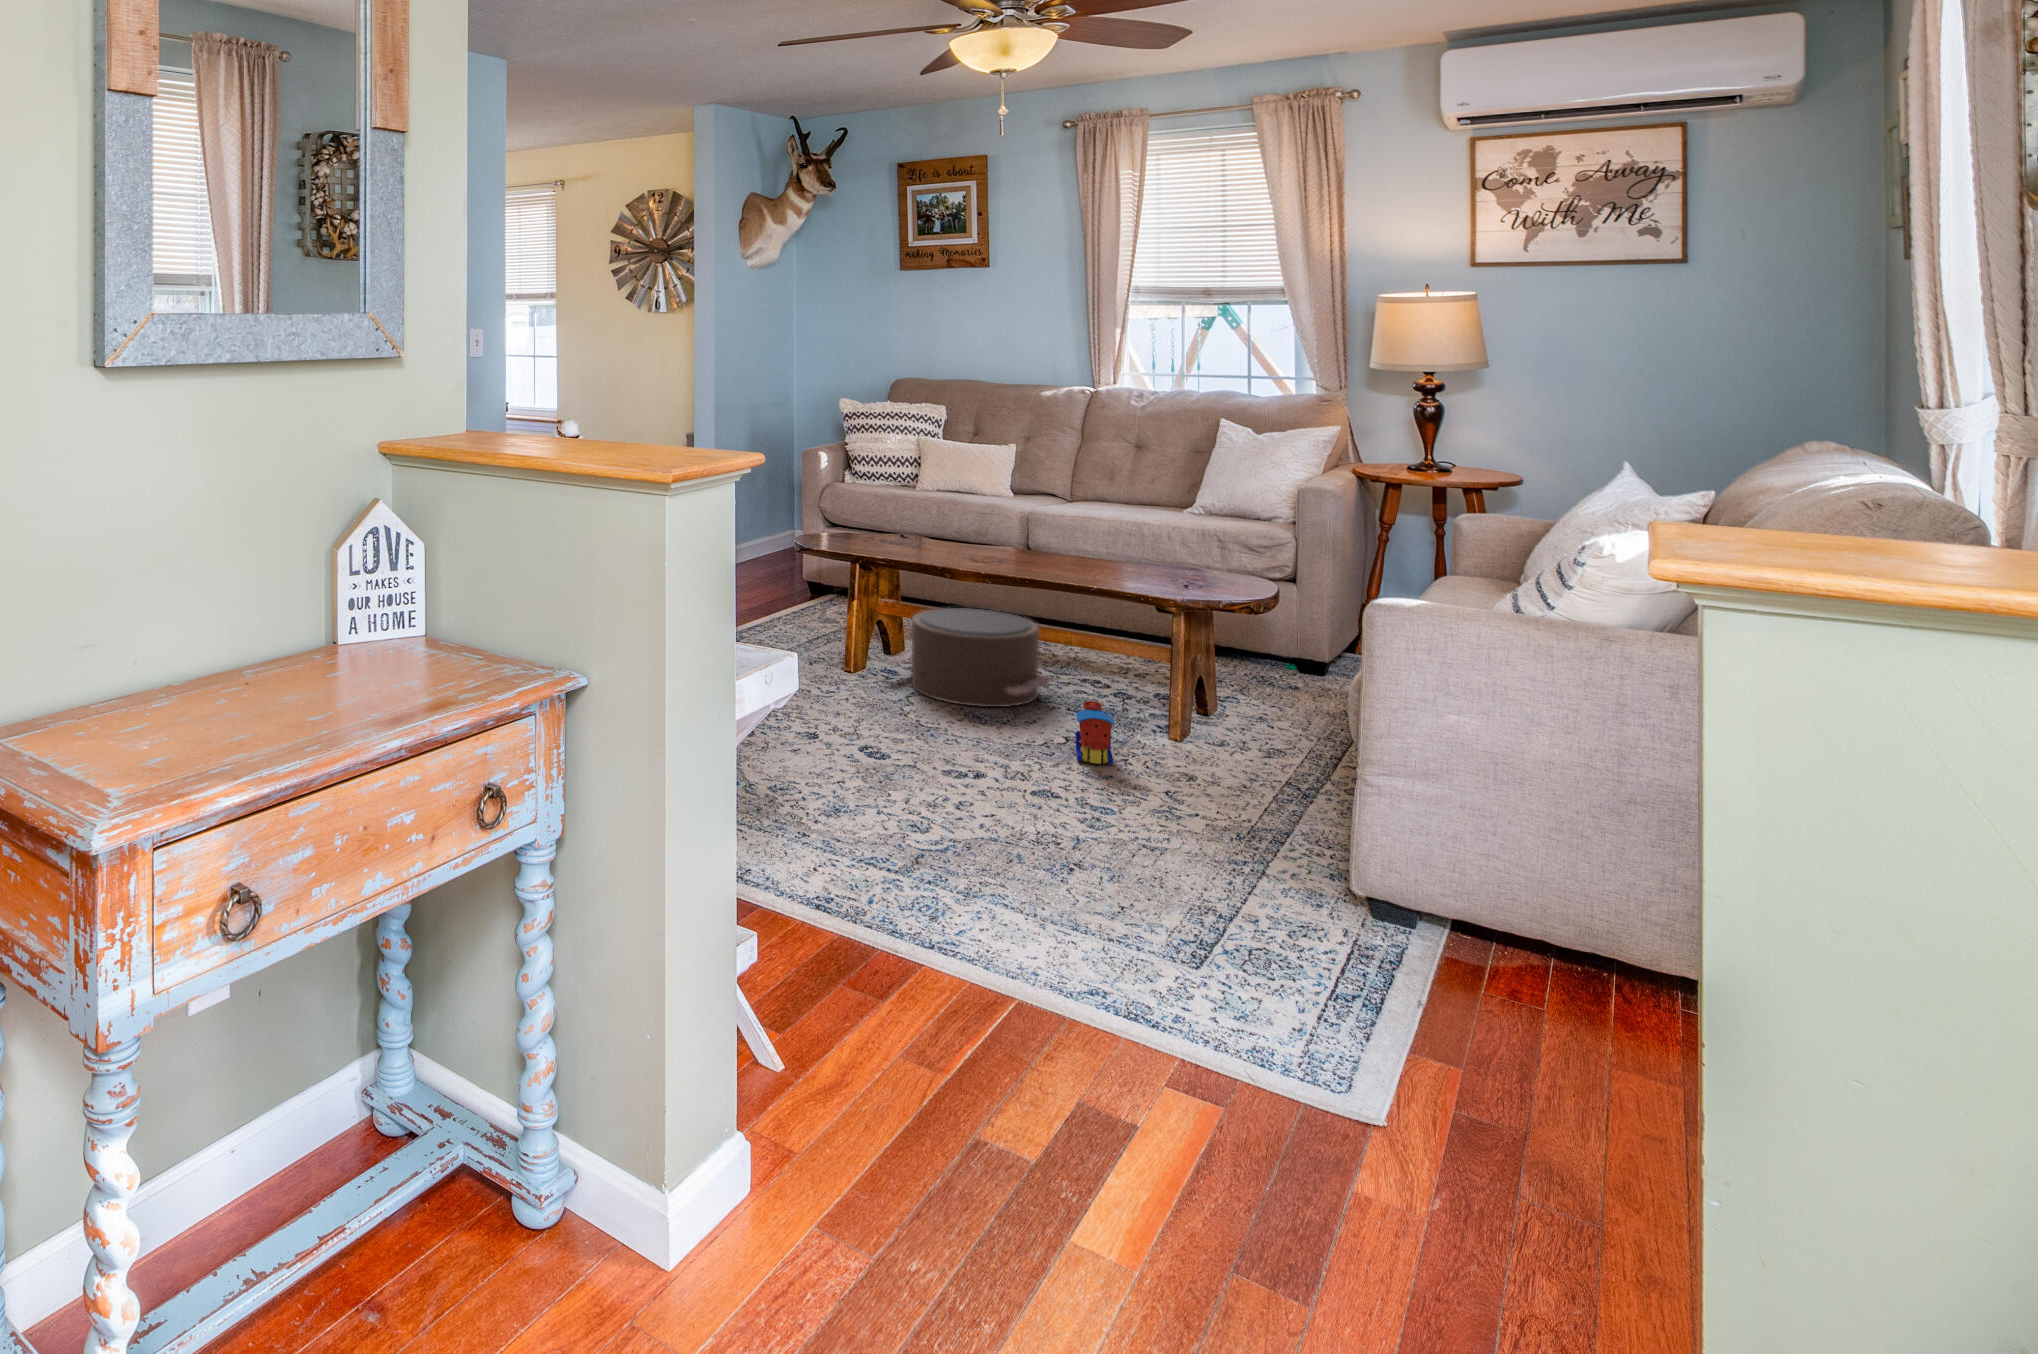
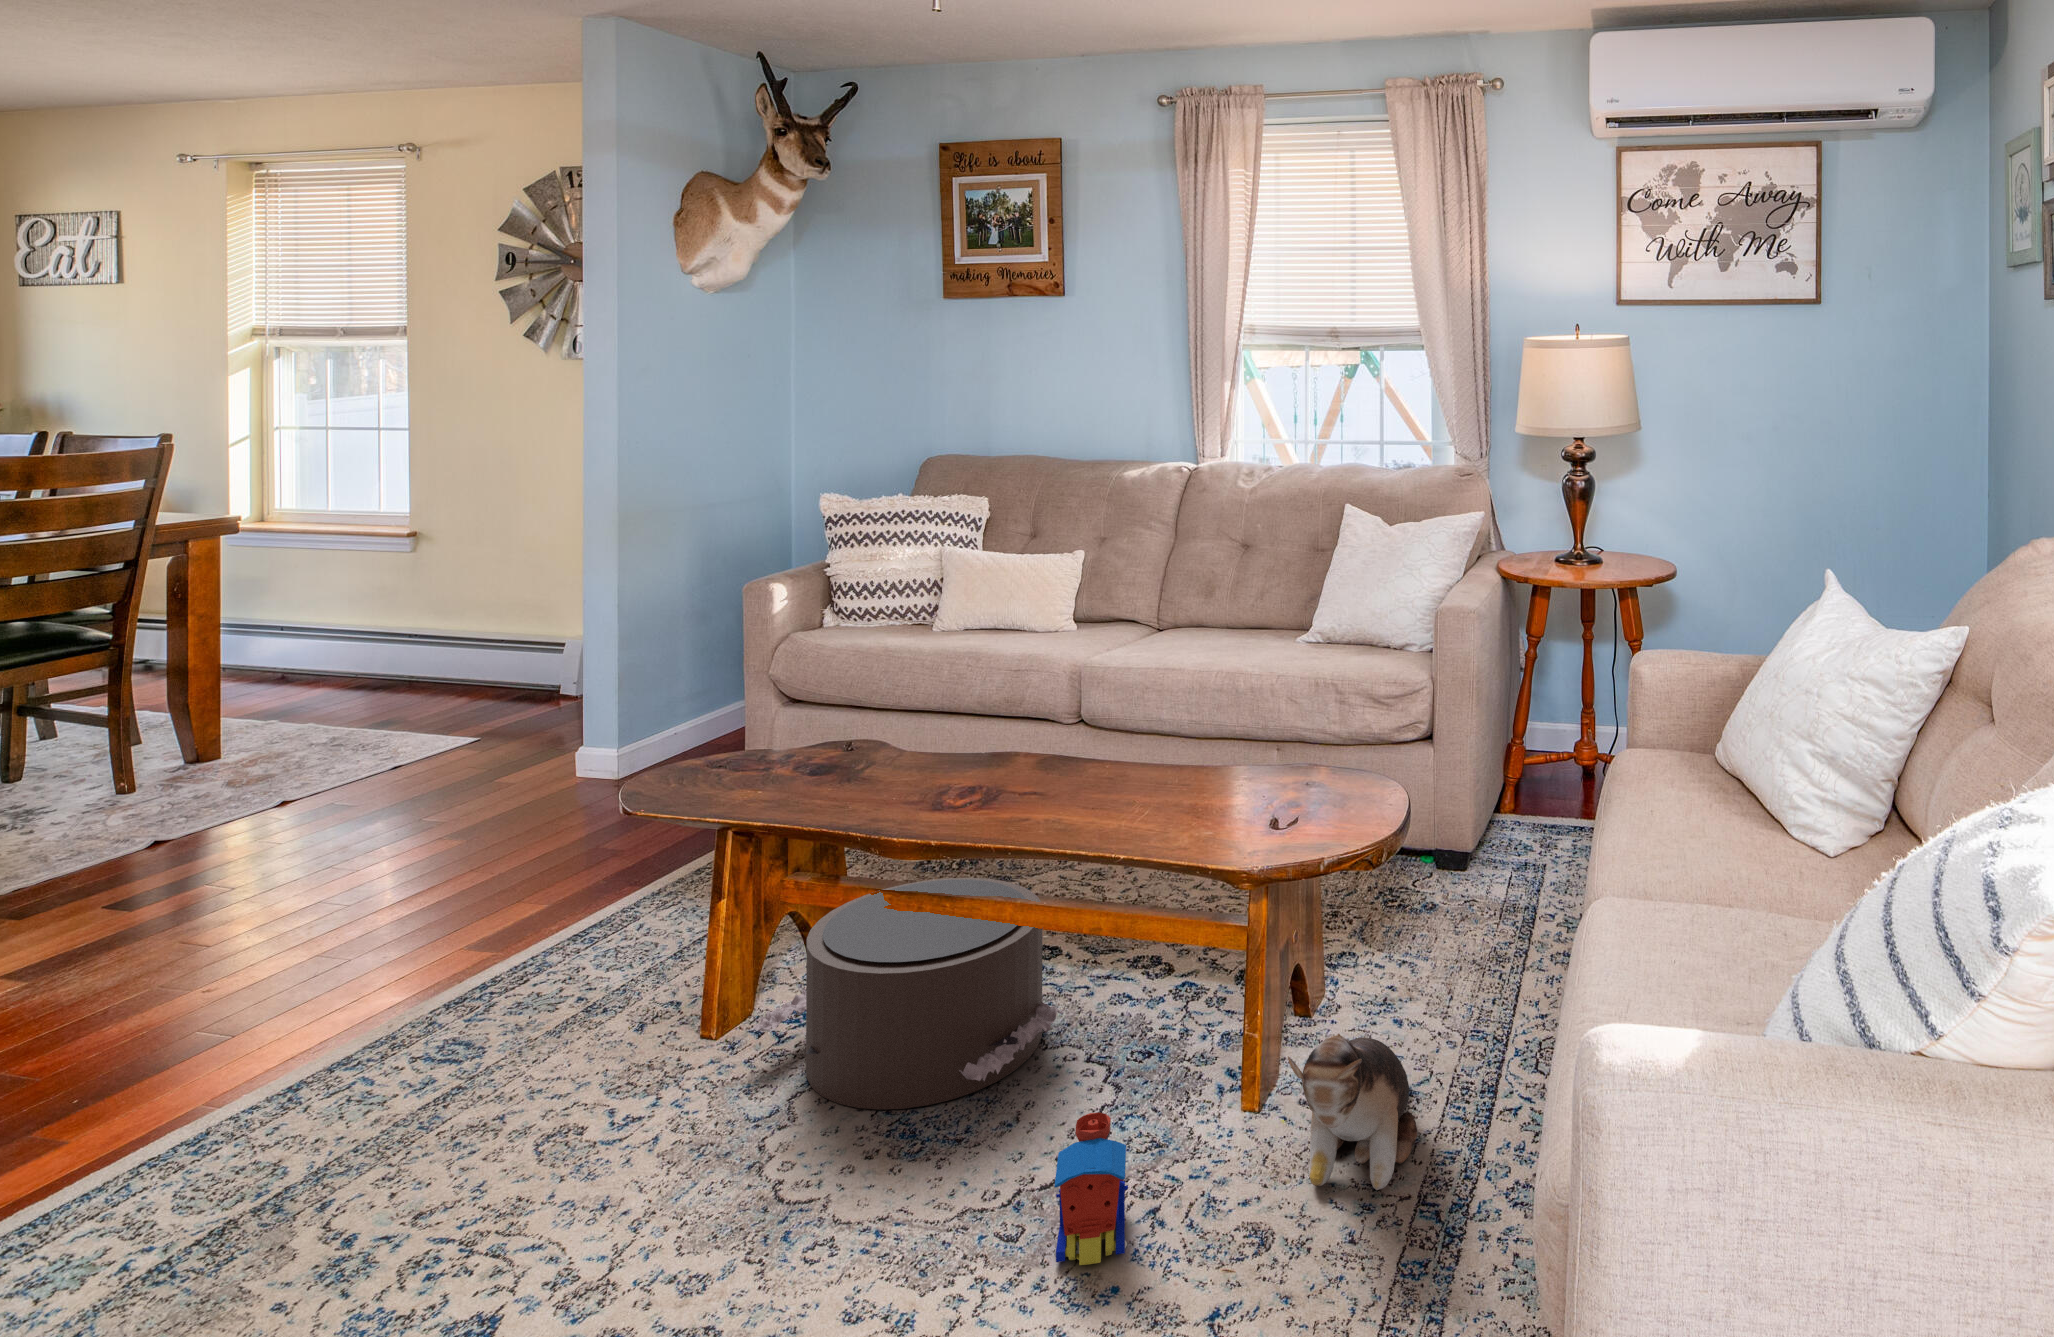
plush toy: none [1203,683,1281,770] -> present [1288,1034,1417,1190]

